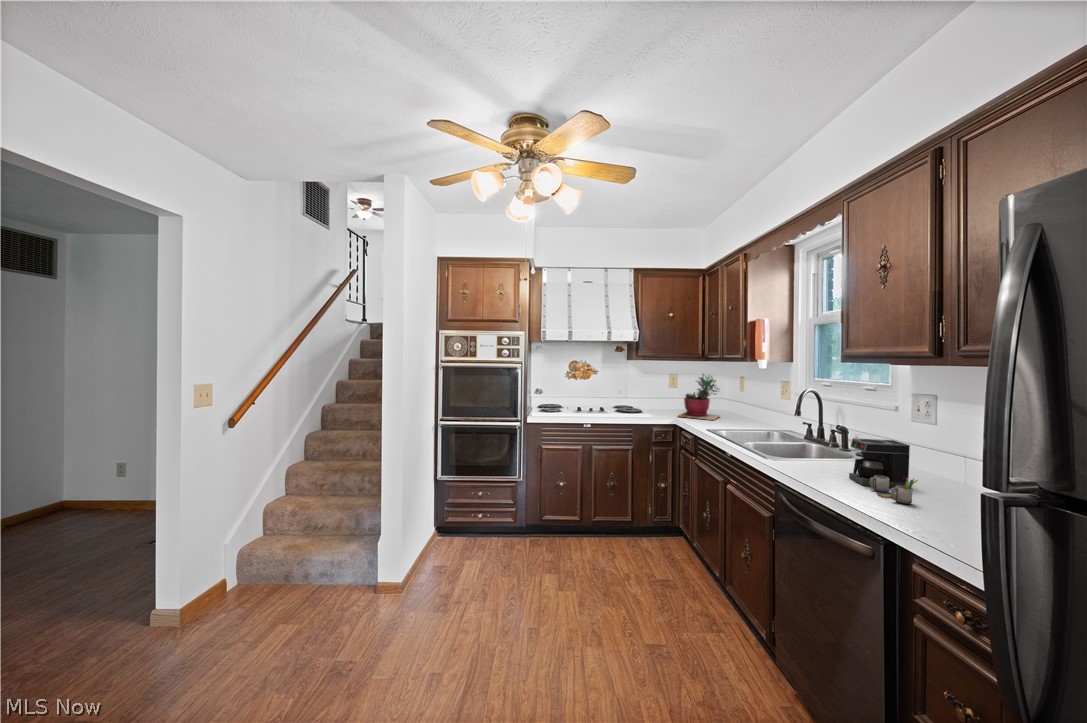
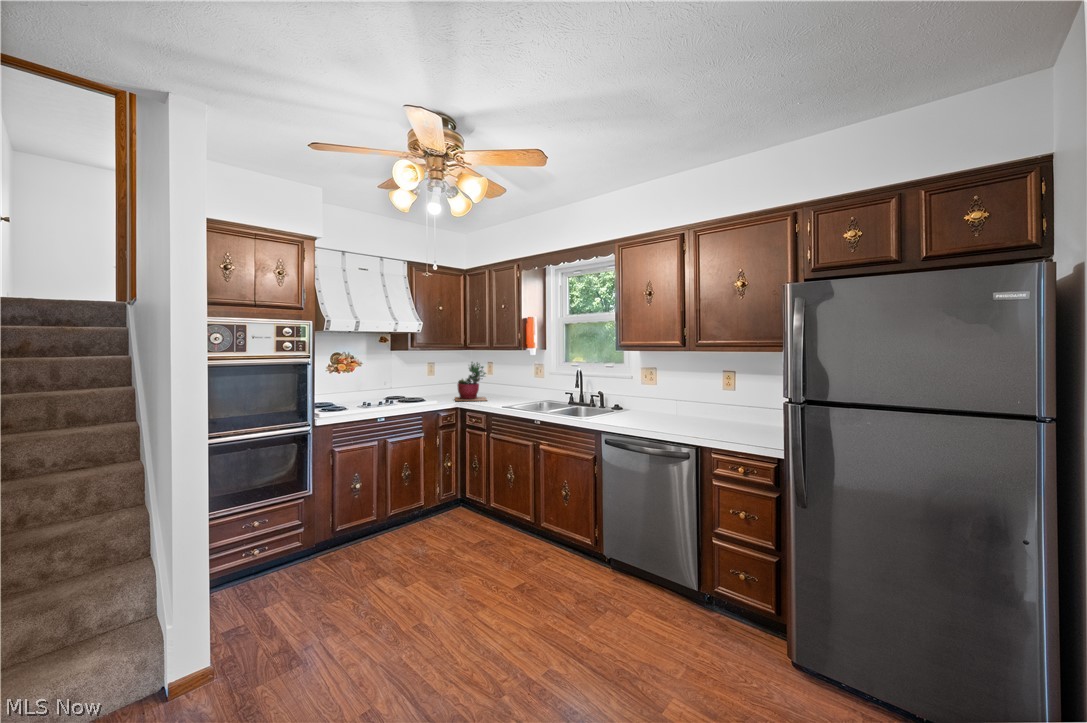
coffee maker: present [849,438,917,504] -> none [640,395,689,429]

